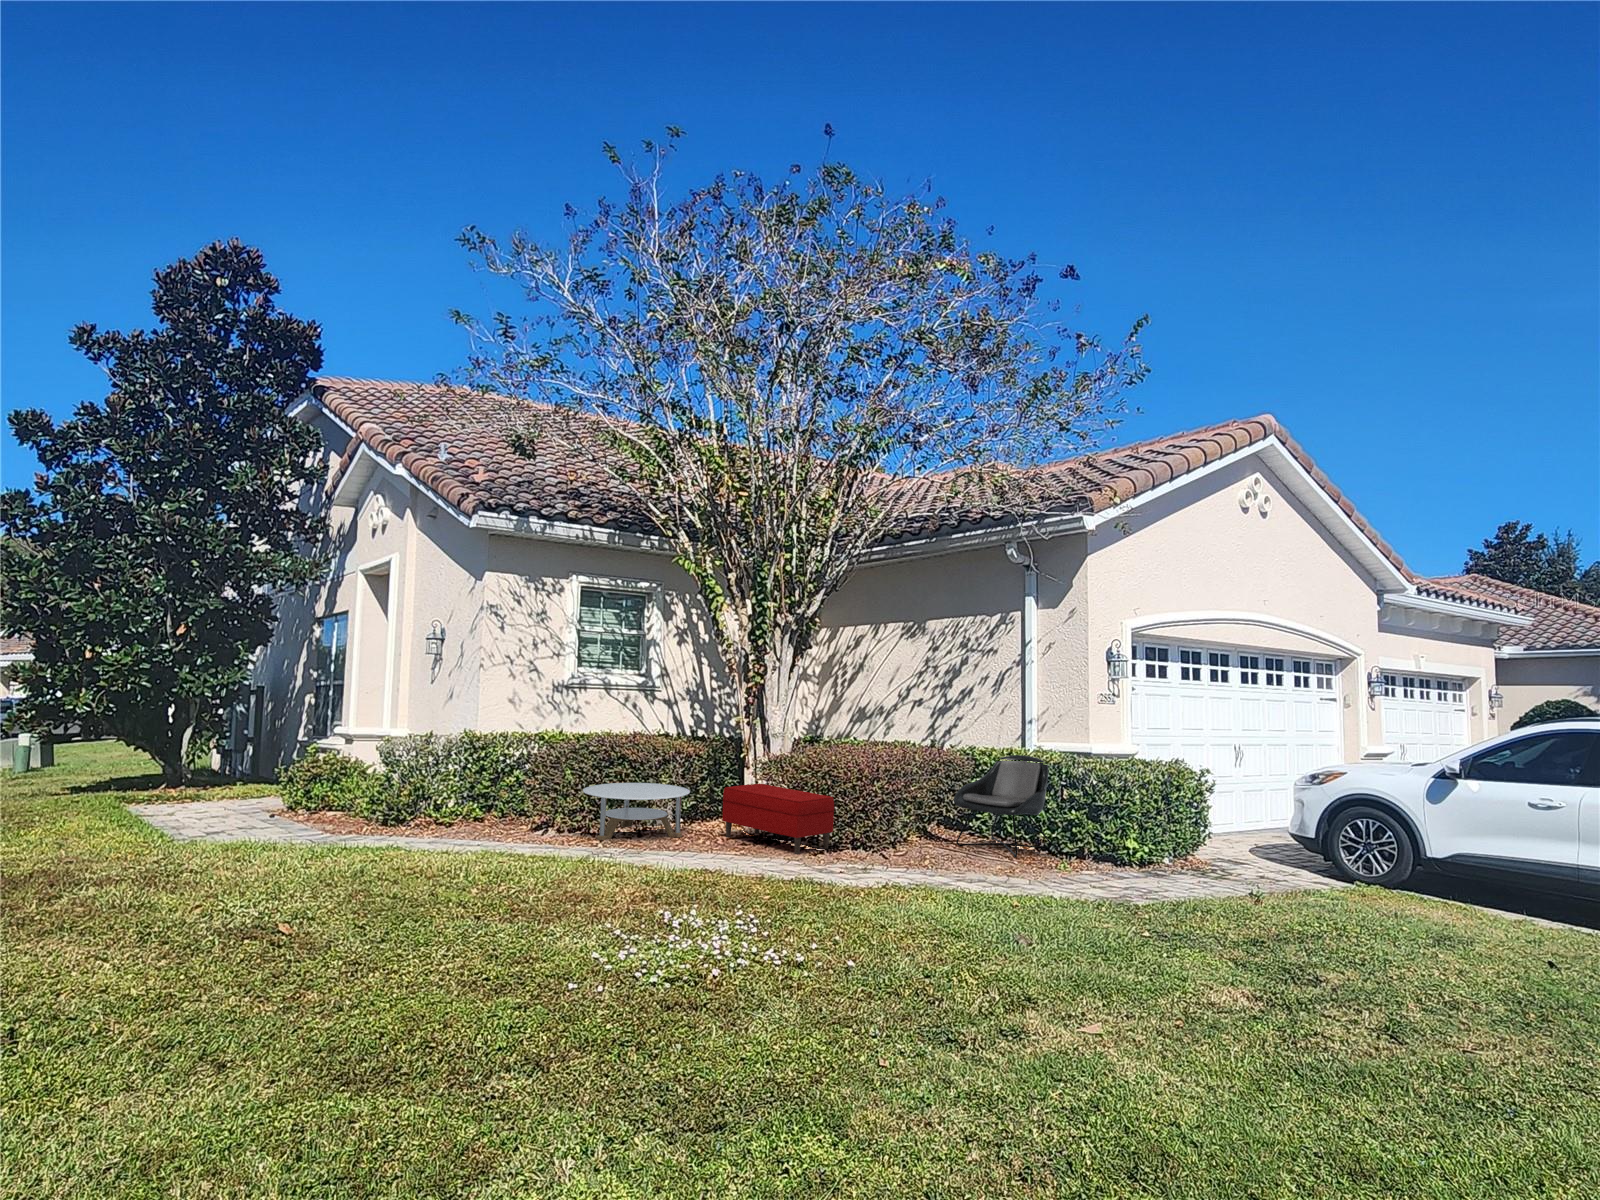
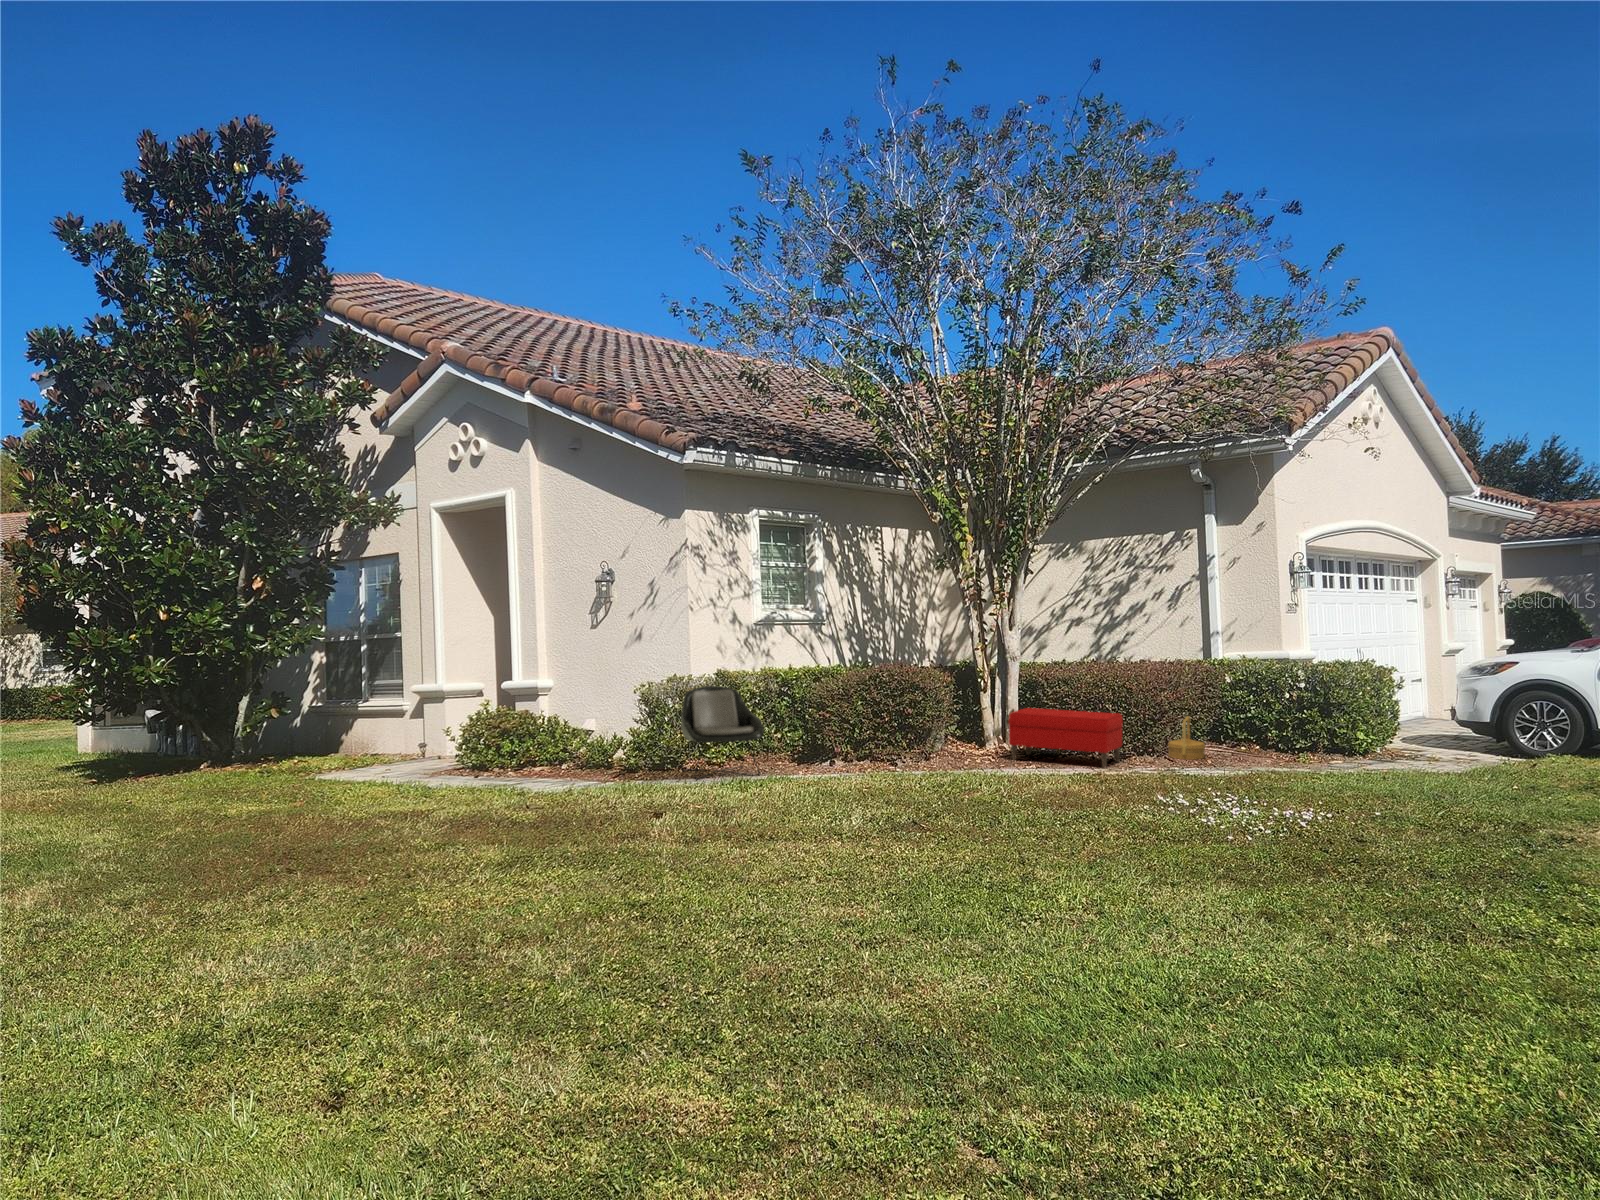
lounge chair: present [954,755,1052,858] -> present [680,686,764,780]
round table: present [583,783,690,840] -> none [878,715,982,771]
woven basket: none [896,805,936,853] -> present [1168,716,1205,760]

